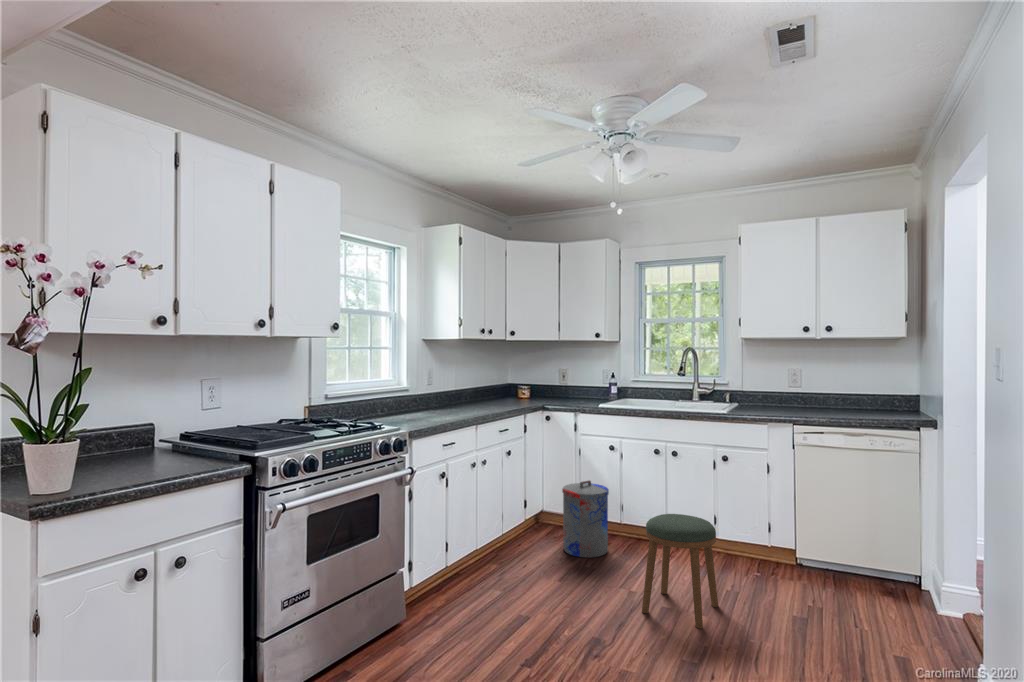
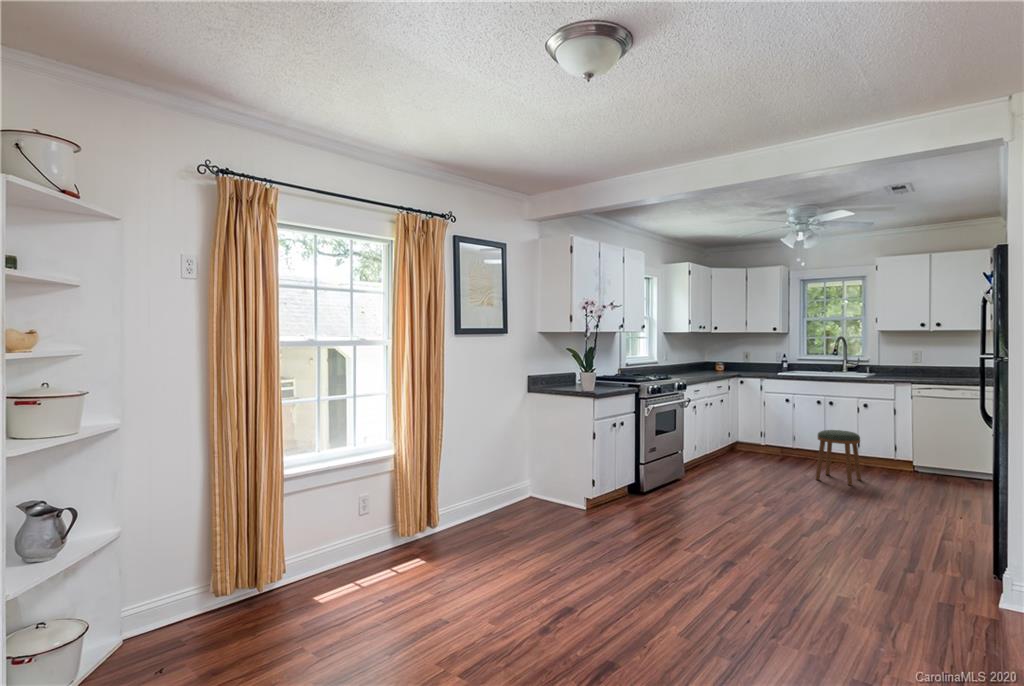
trash can: present [562,480,609,558] -> none [757,418,788,462]

